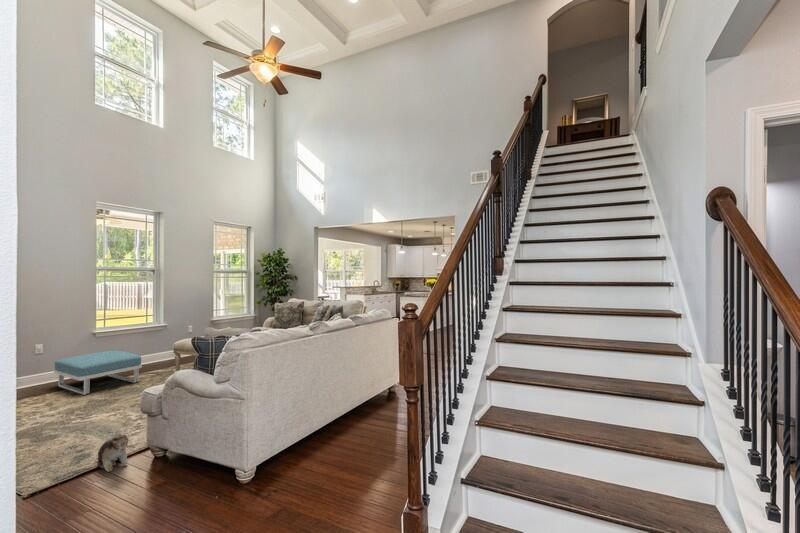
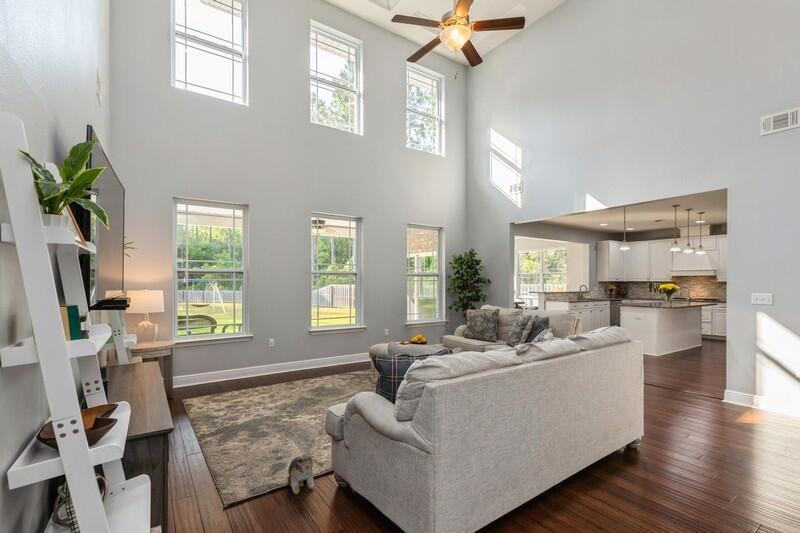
footstool: present [54,351,142,395] -> none [277,349,343,390]

